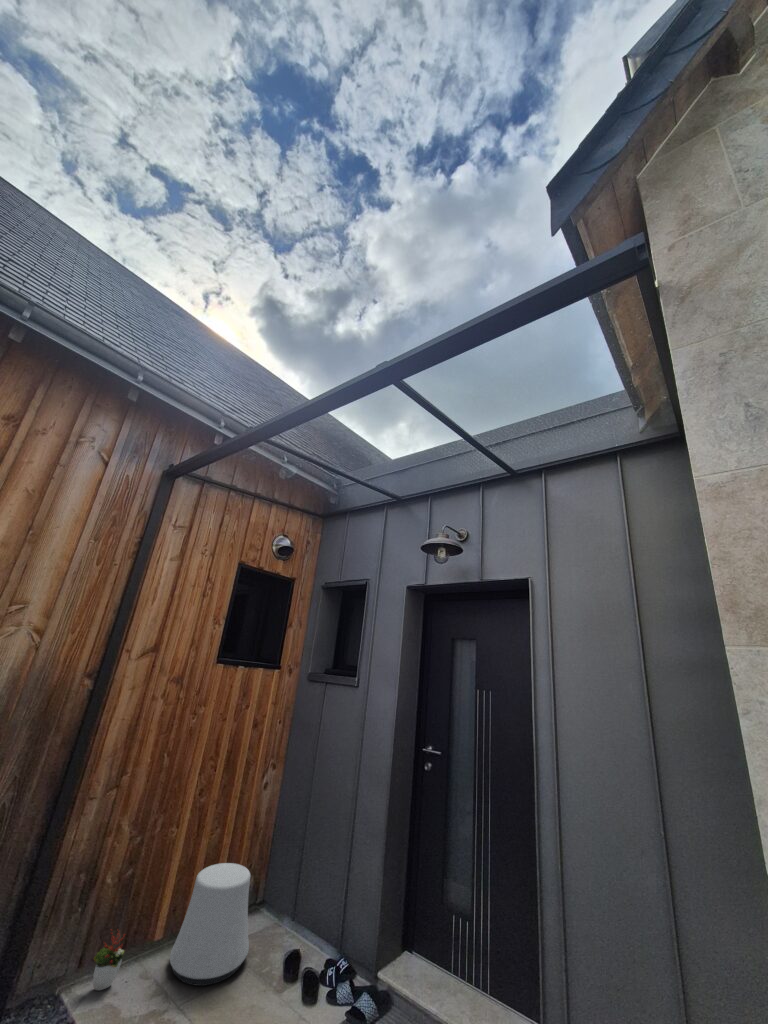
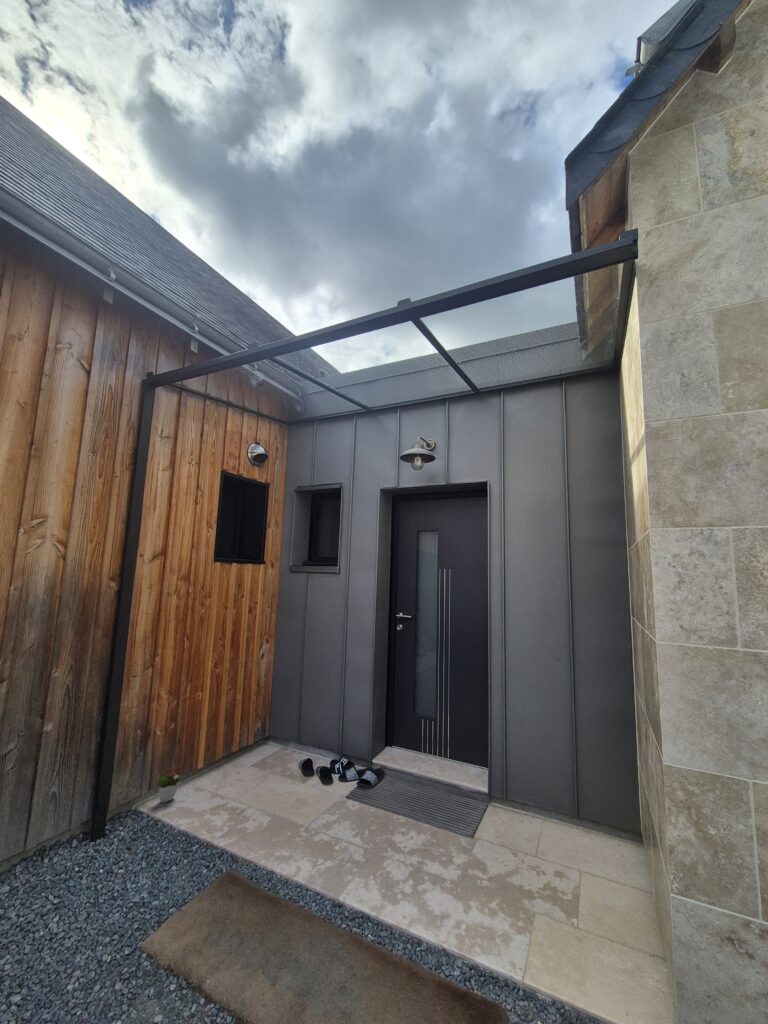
stool: present [170,863,251,986] -> none [213,711,273,788]

